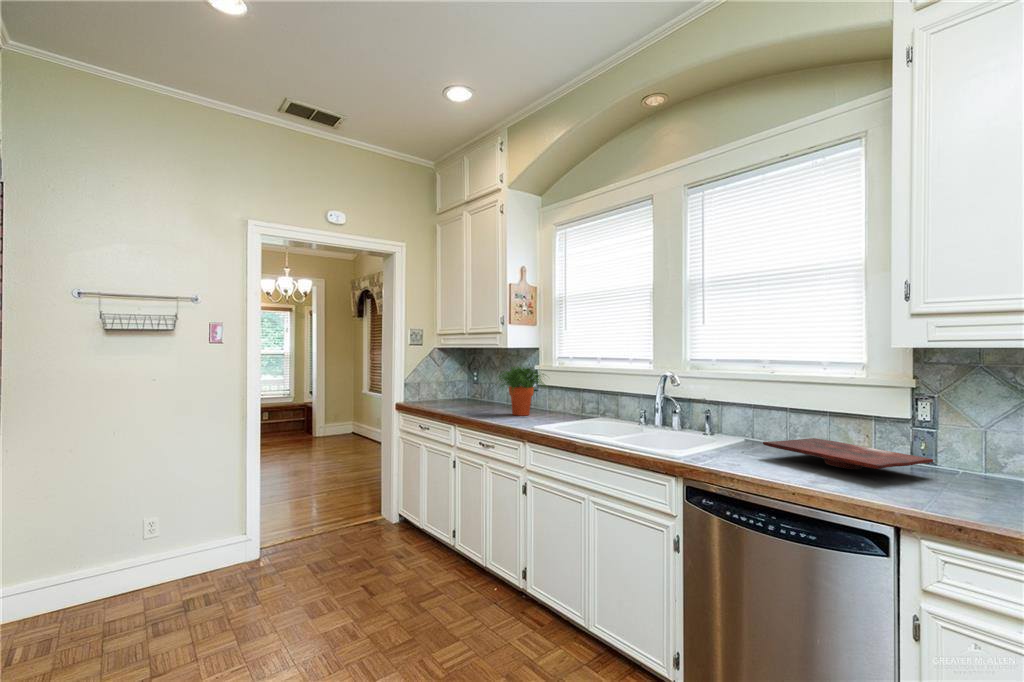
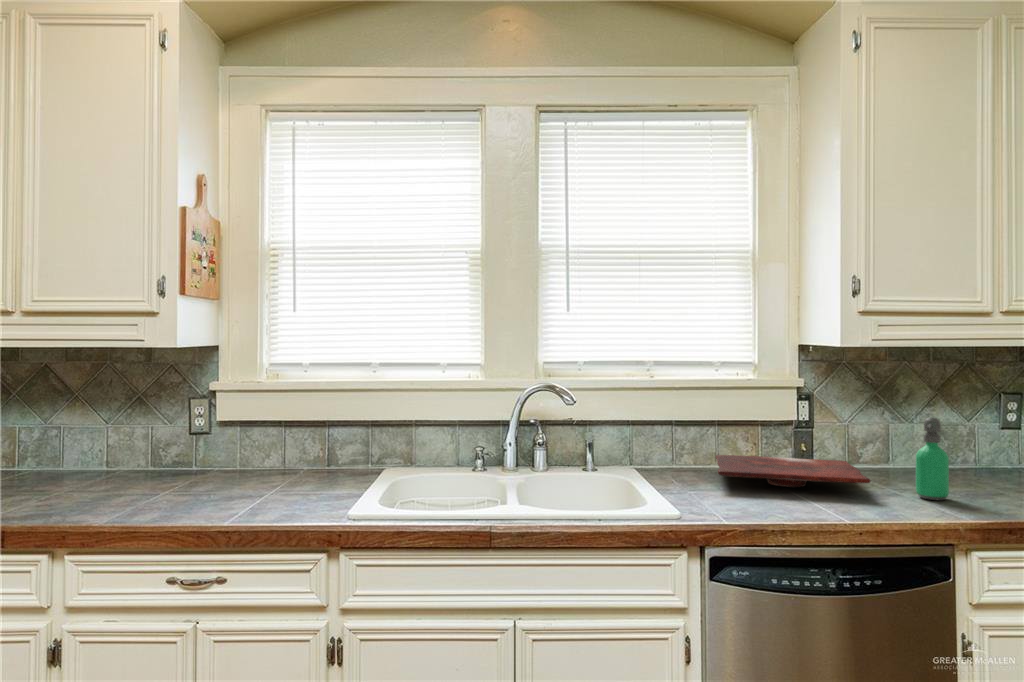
potted plant: present [499,366,545,416] -> none [154,387,286,495]
soap dispenser: none [941,417,985,502] -> present [916,417,949,500]

